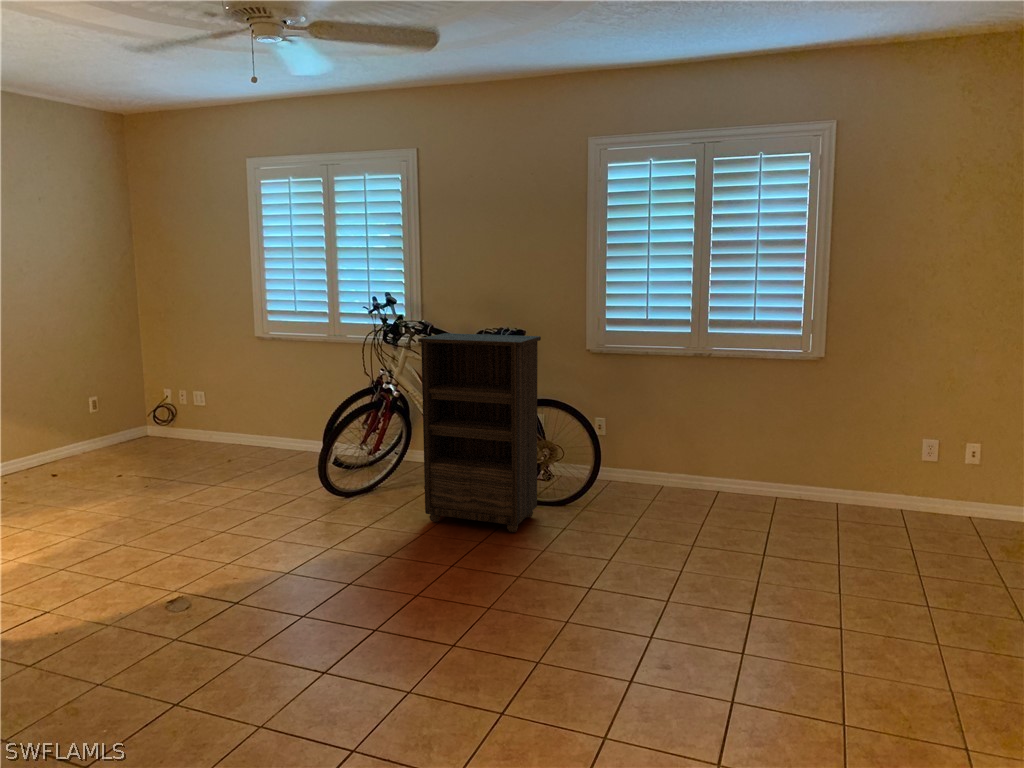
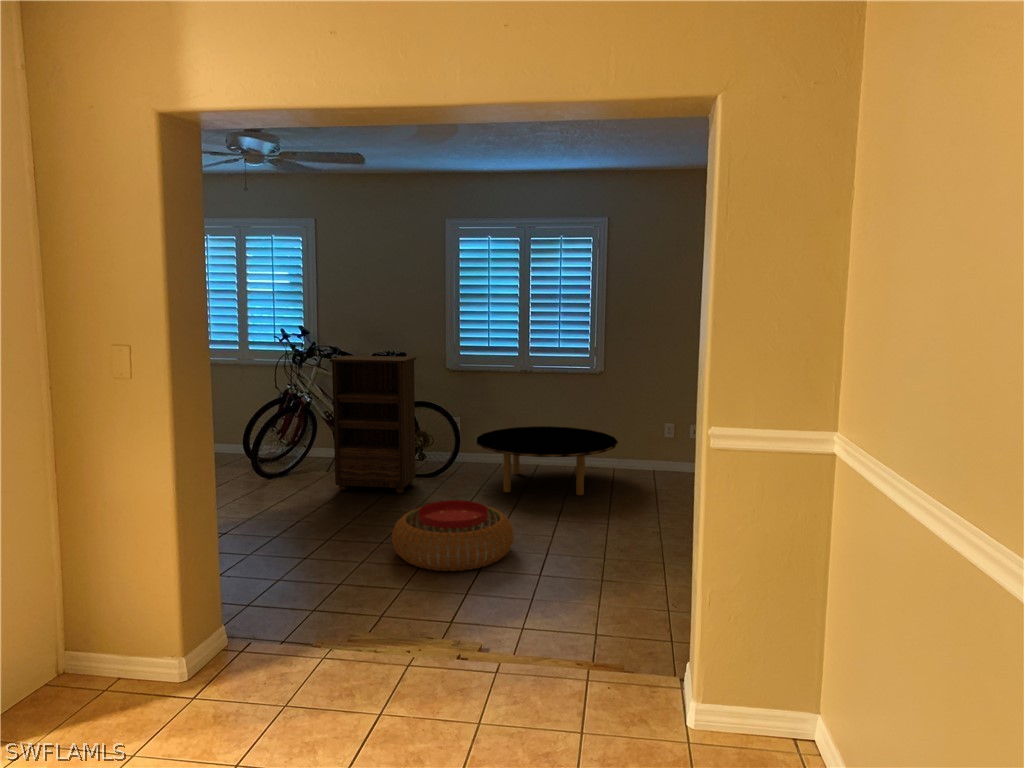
coffee table: none [625,438,847,555] -> present [477,426,618,495]
pouf: none [478,576,684,721] -> present [392,500,514,571]

